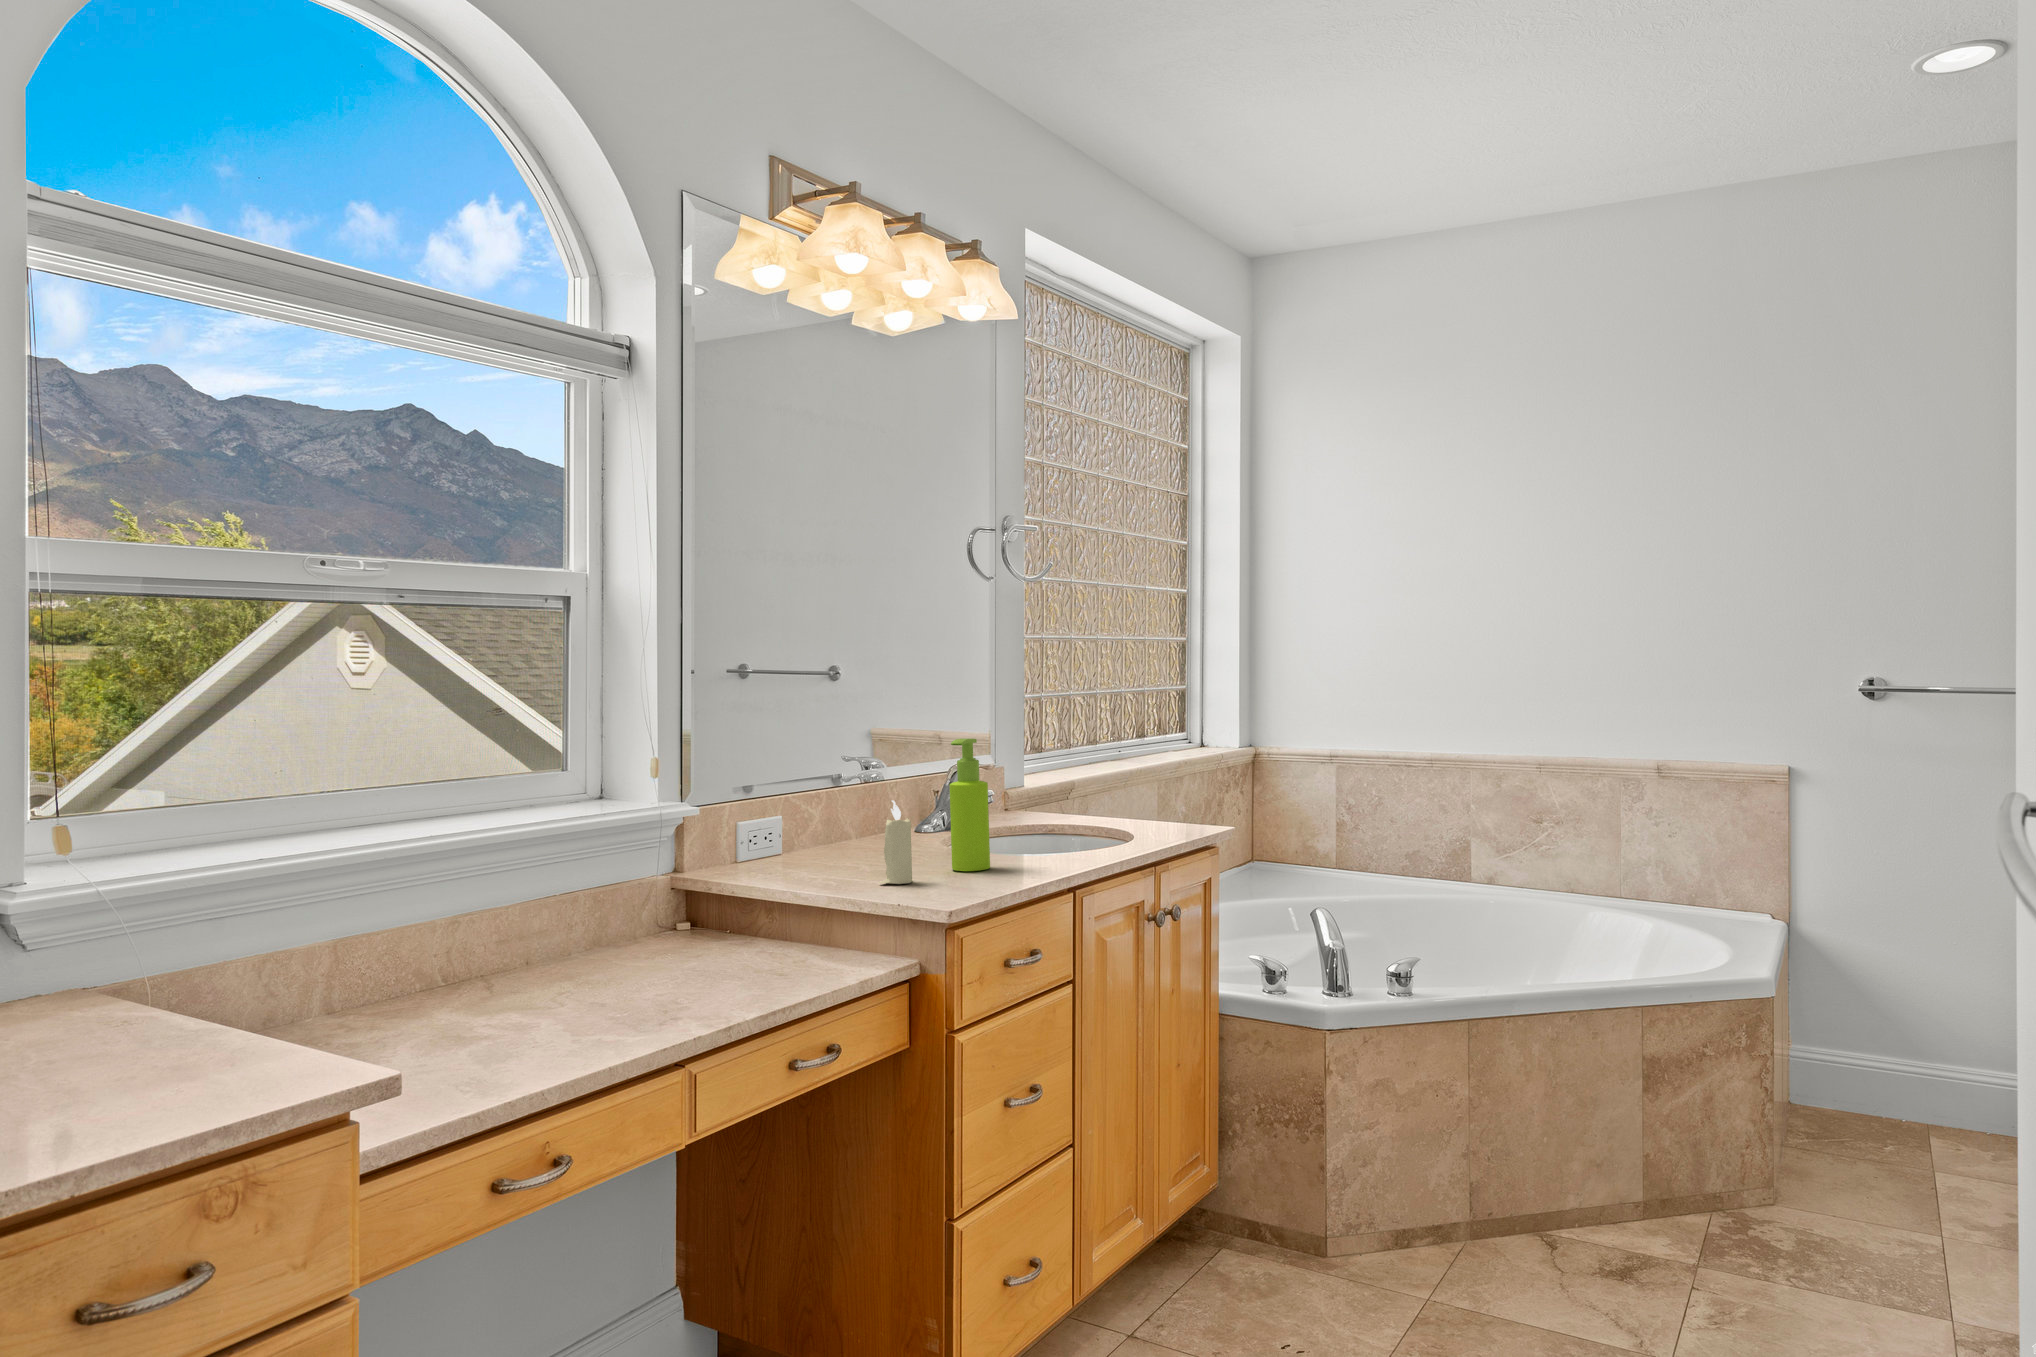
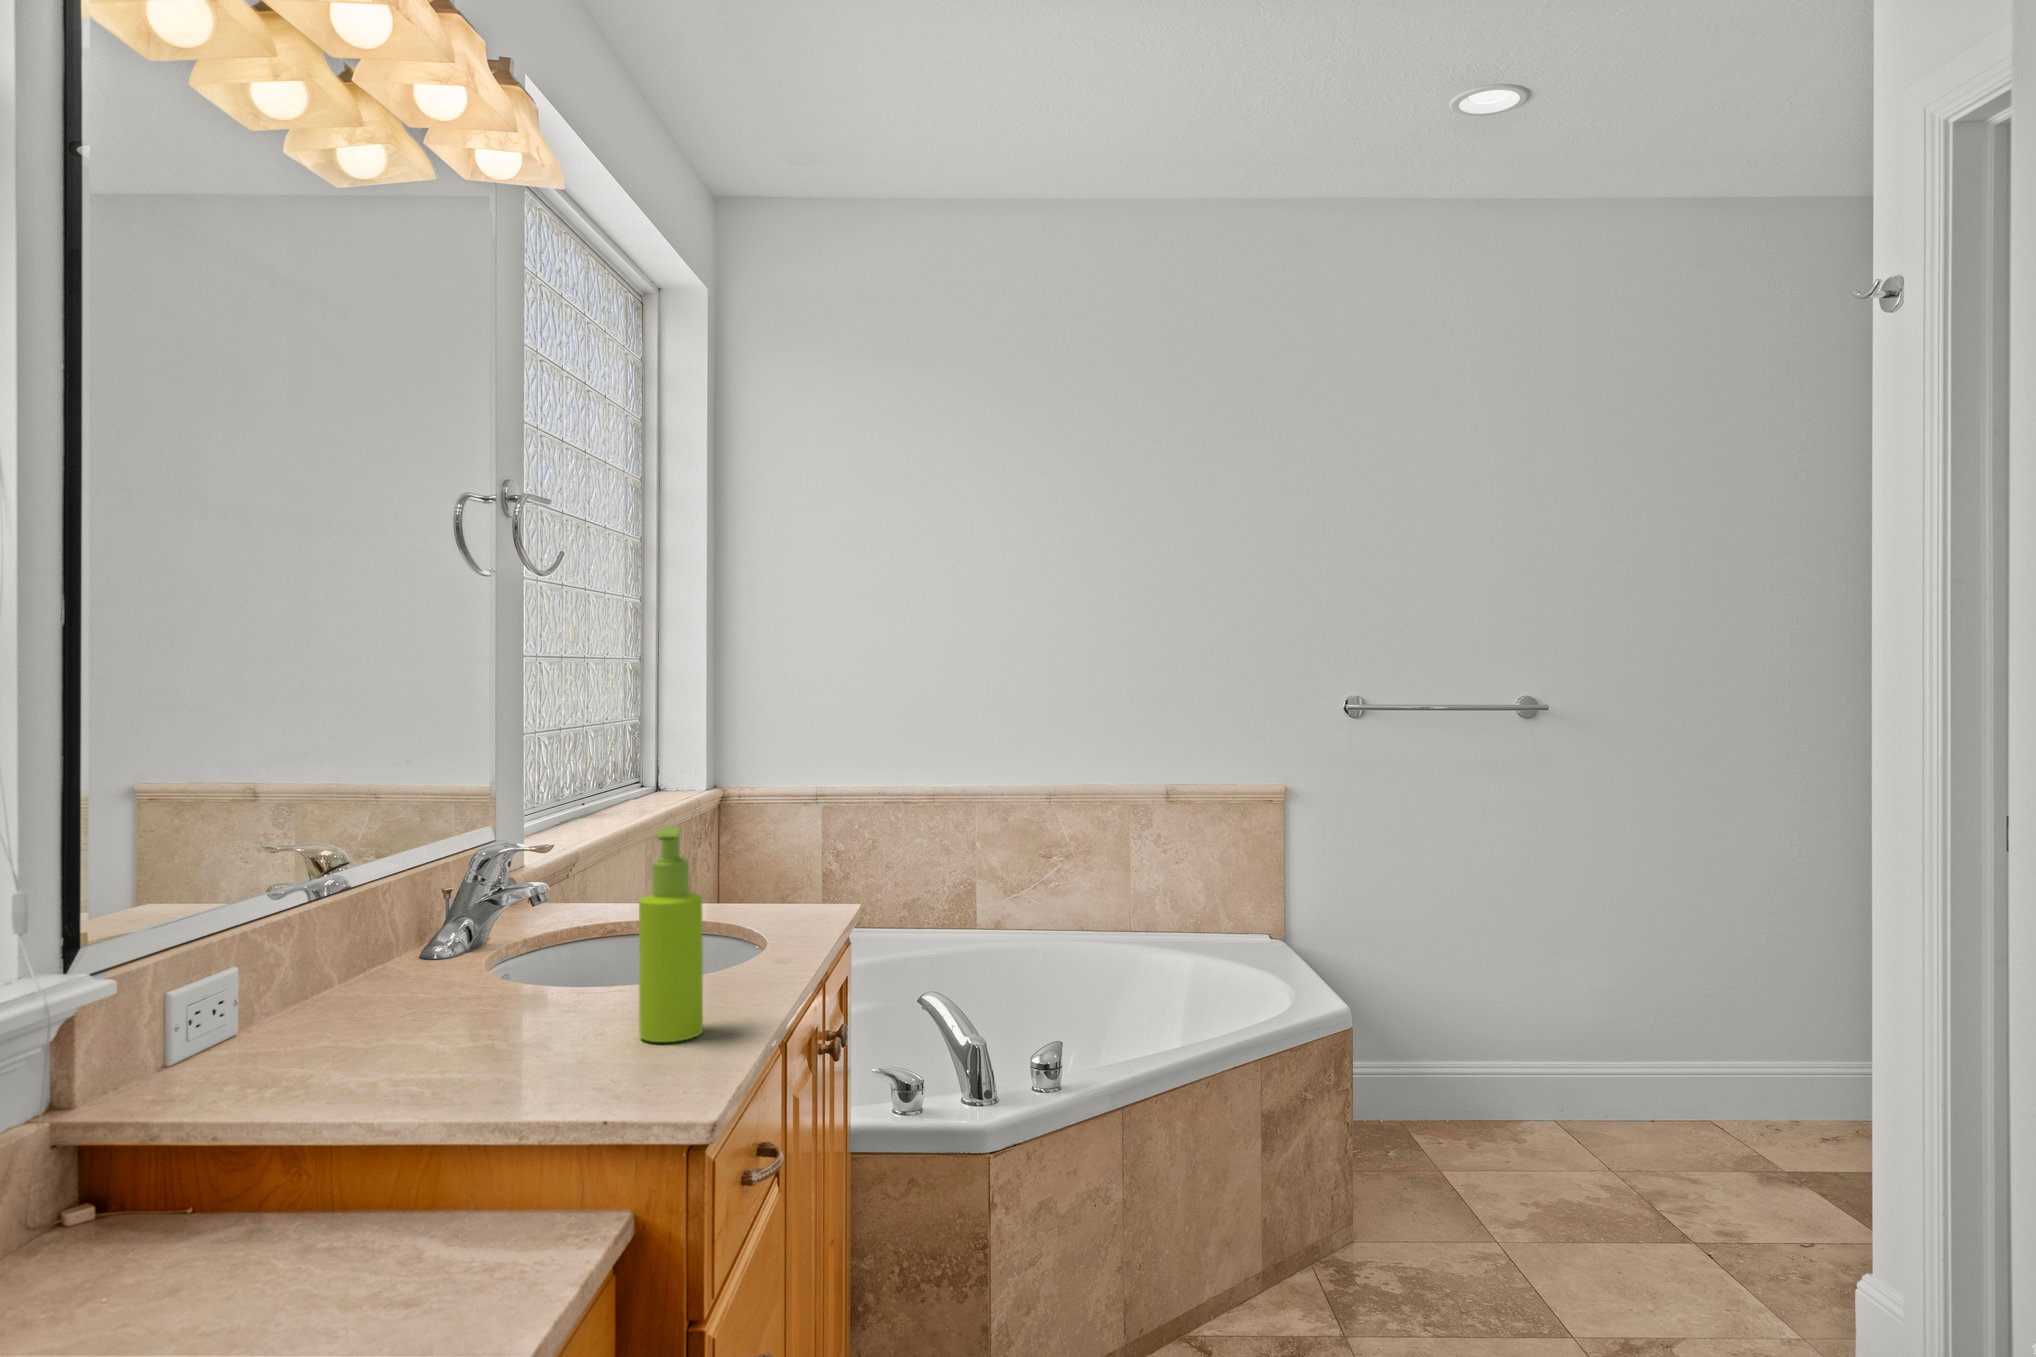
candle: present [879,800,912,884] -> none [563,945,622,1092]

